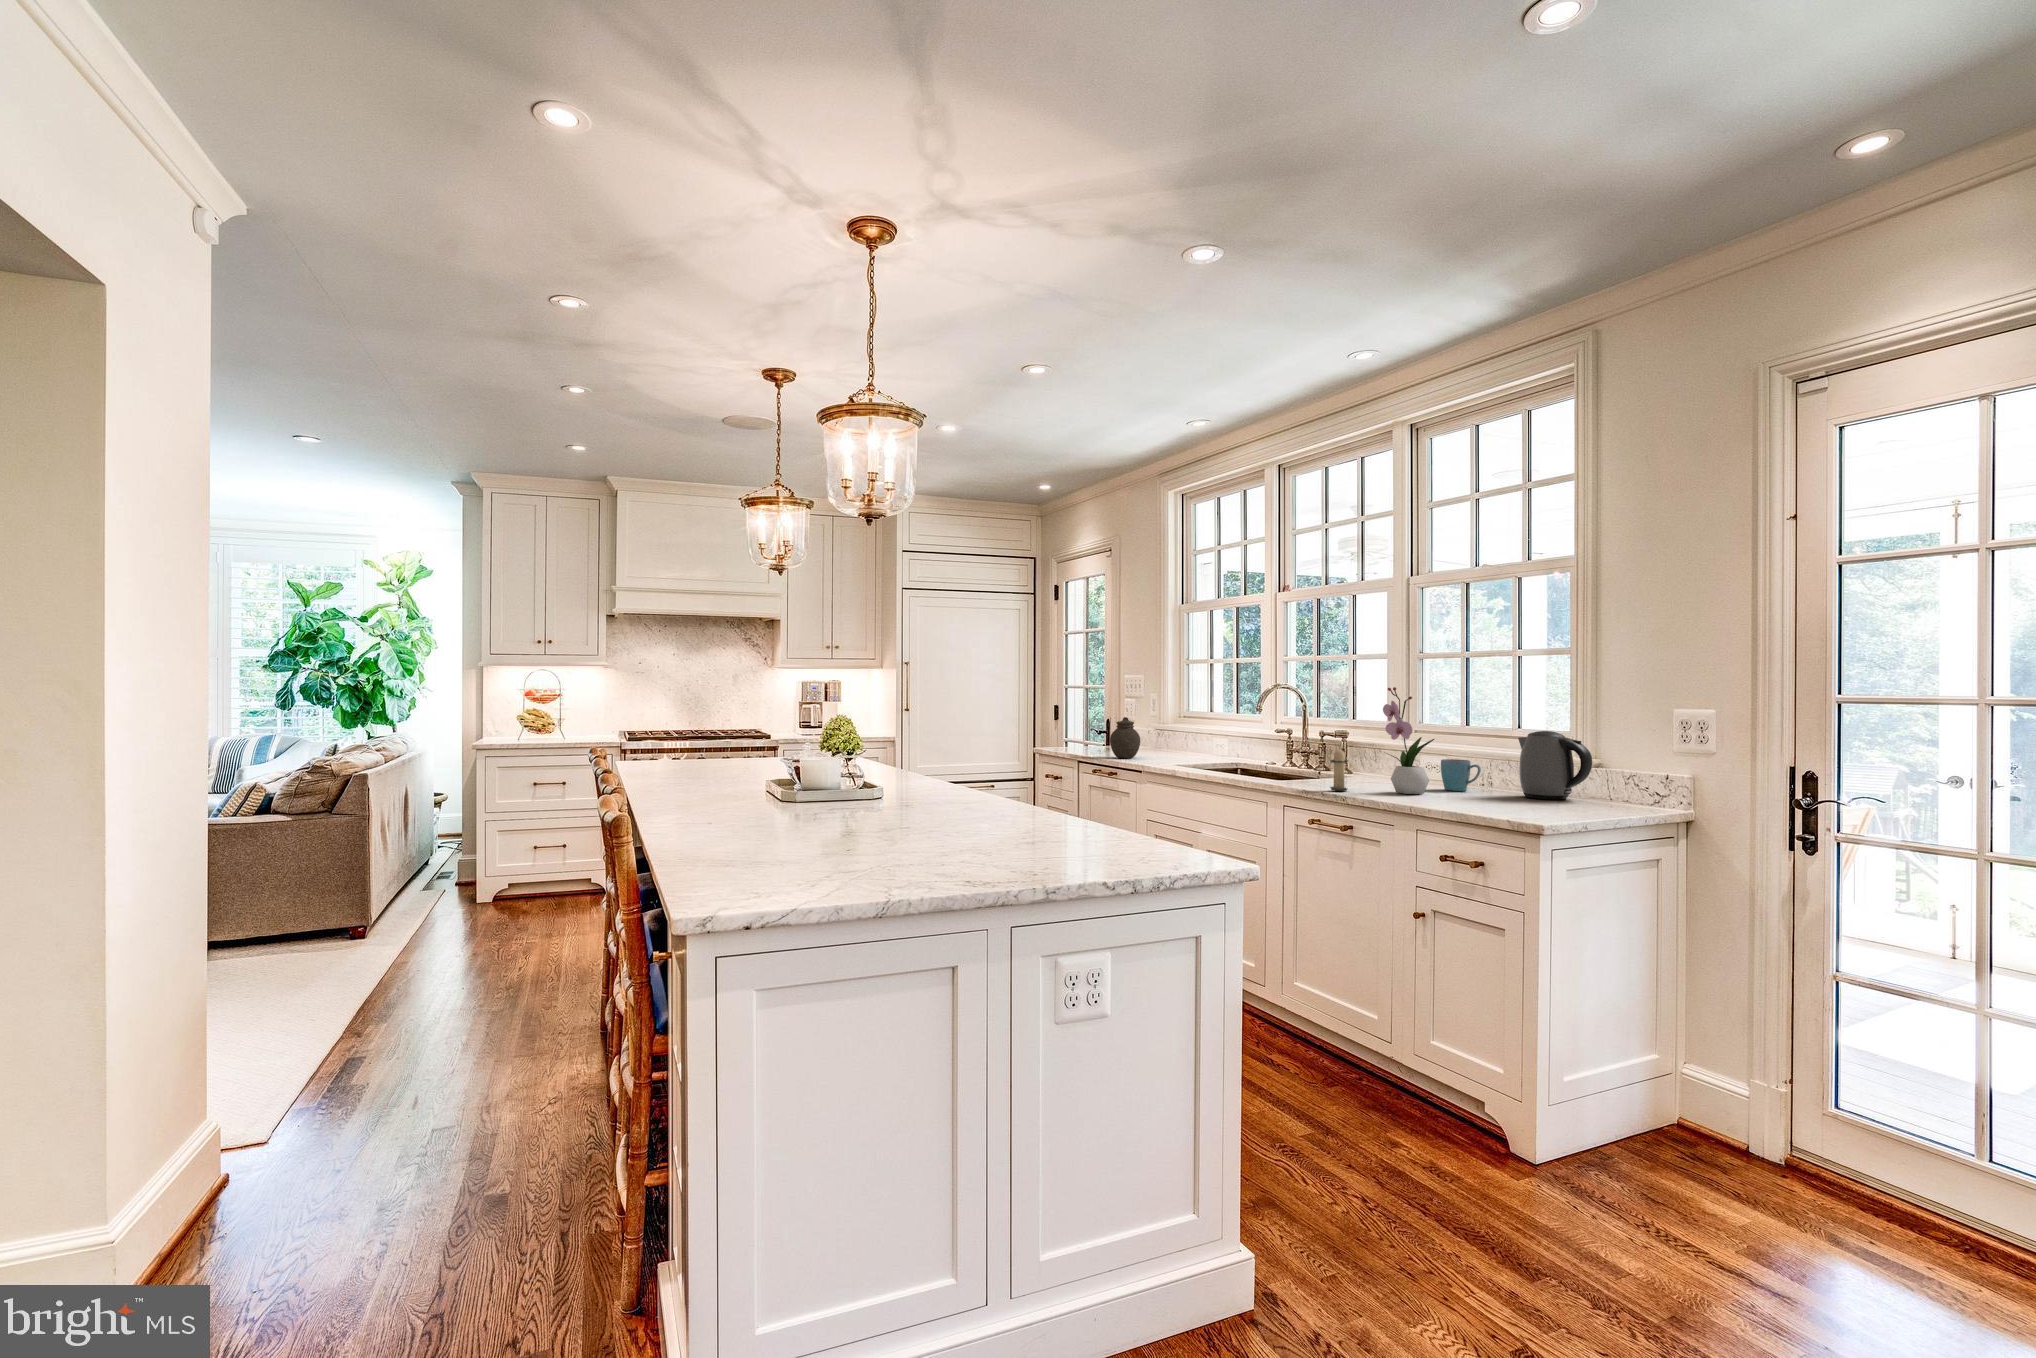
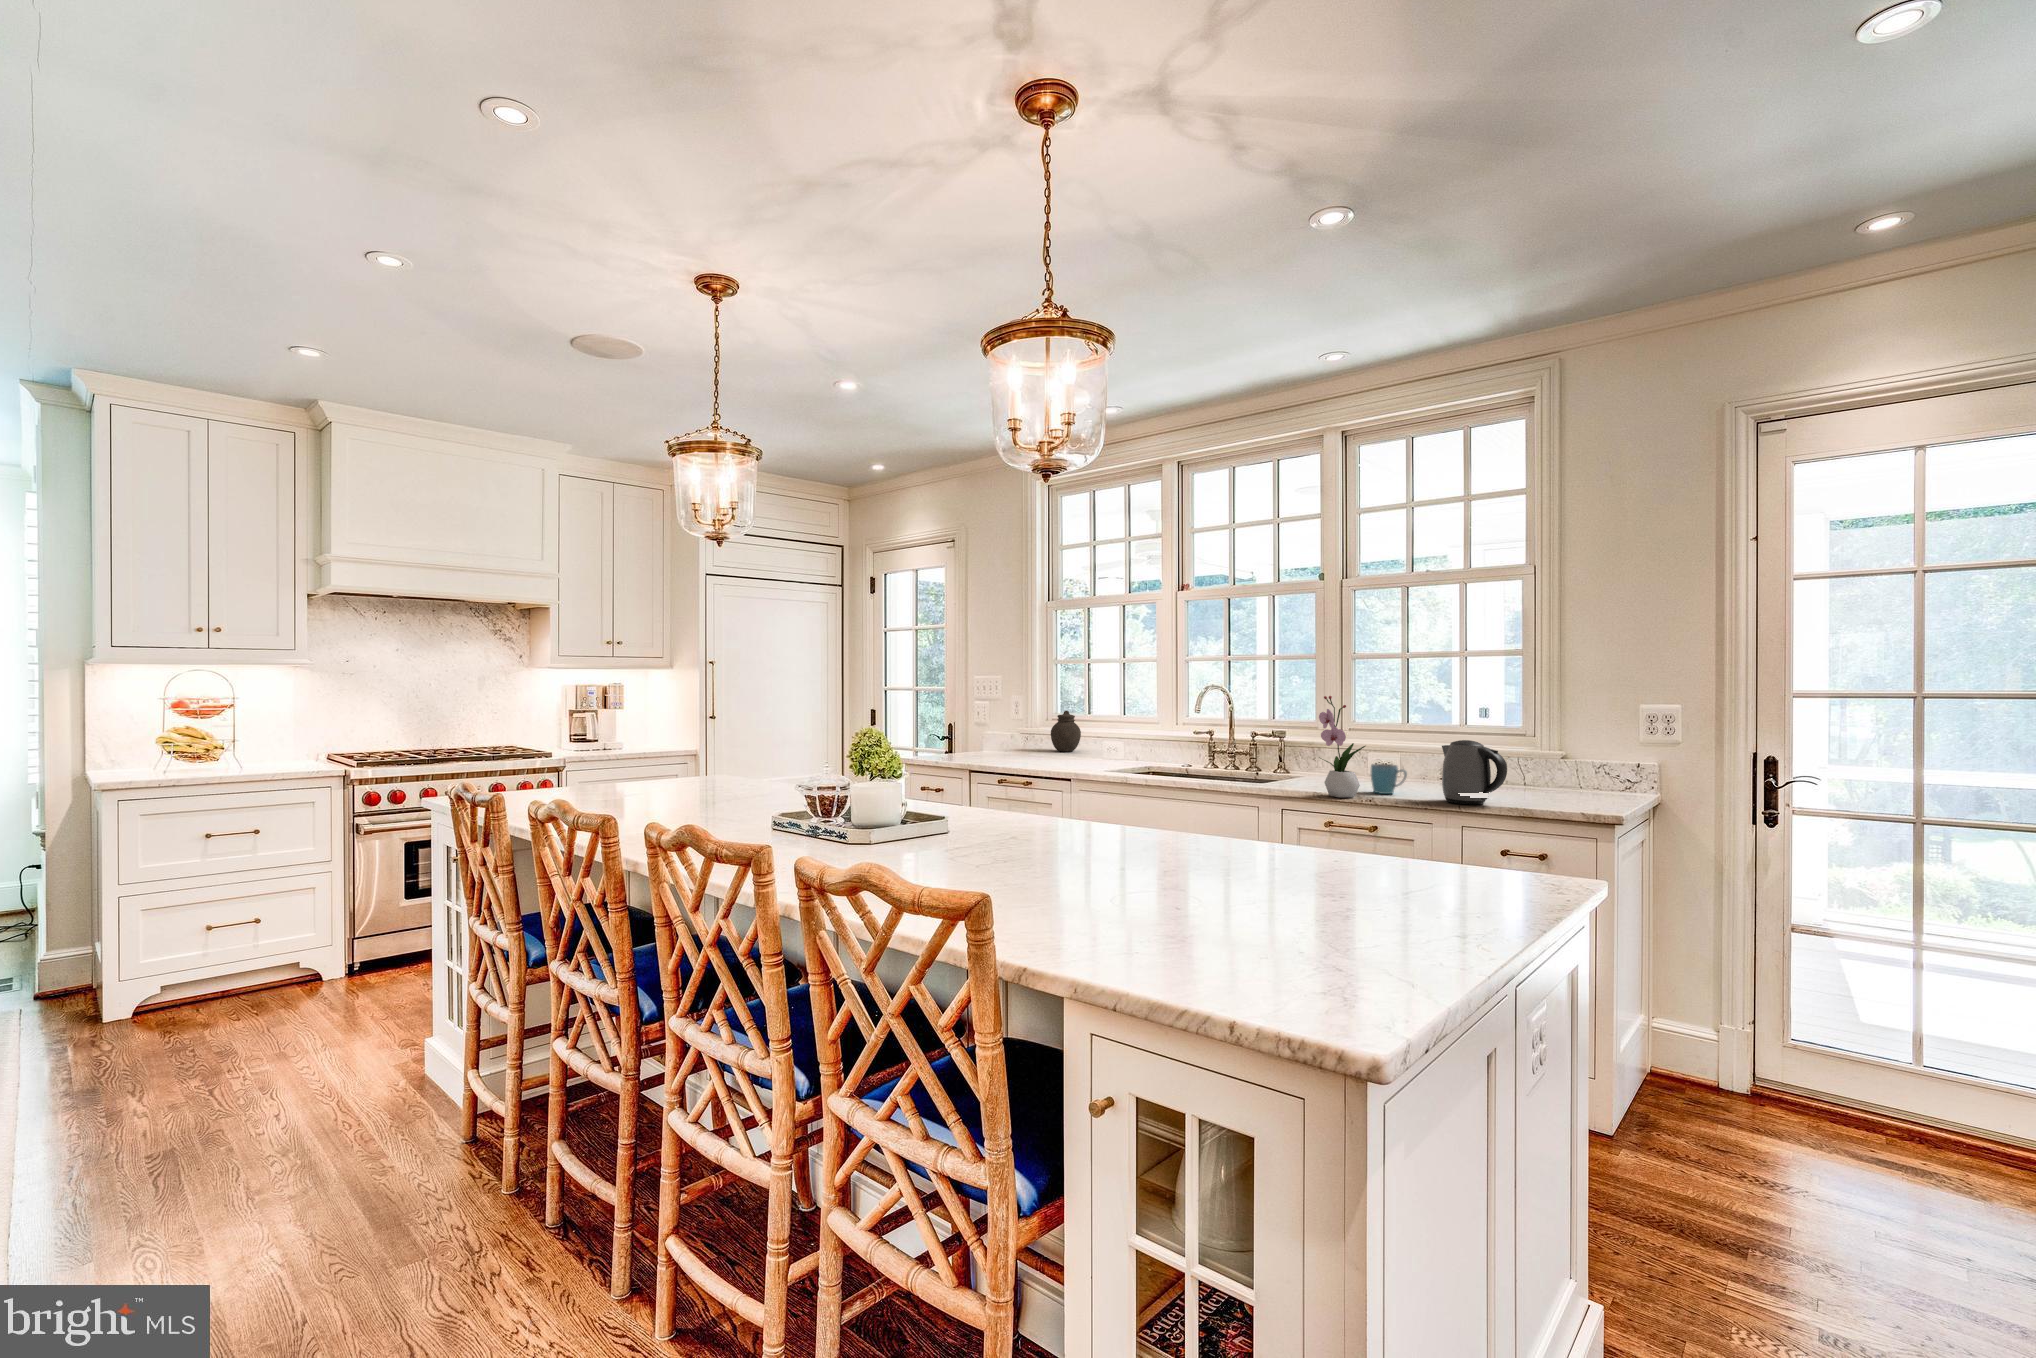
candle: present [1330,748,1348,791] -> none [1266,751,1287,794]

